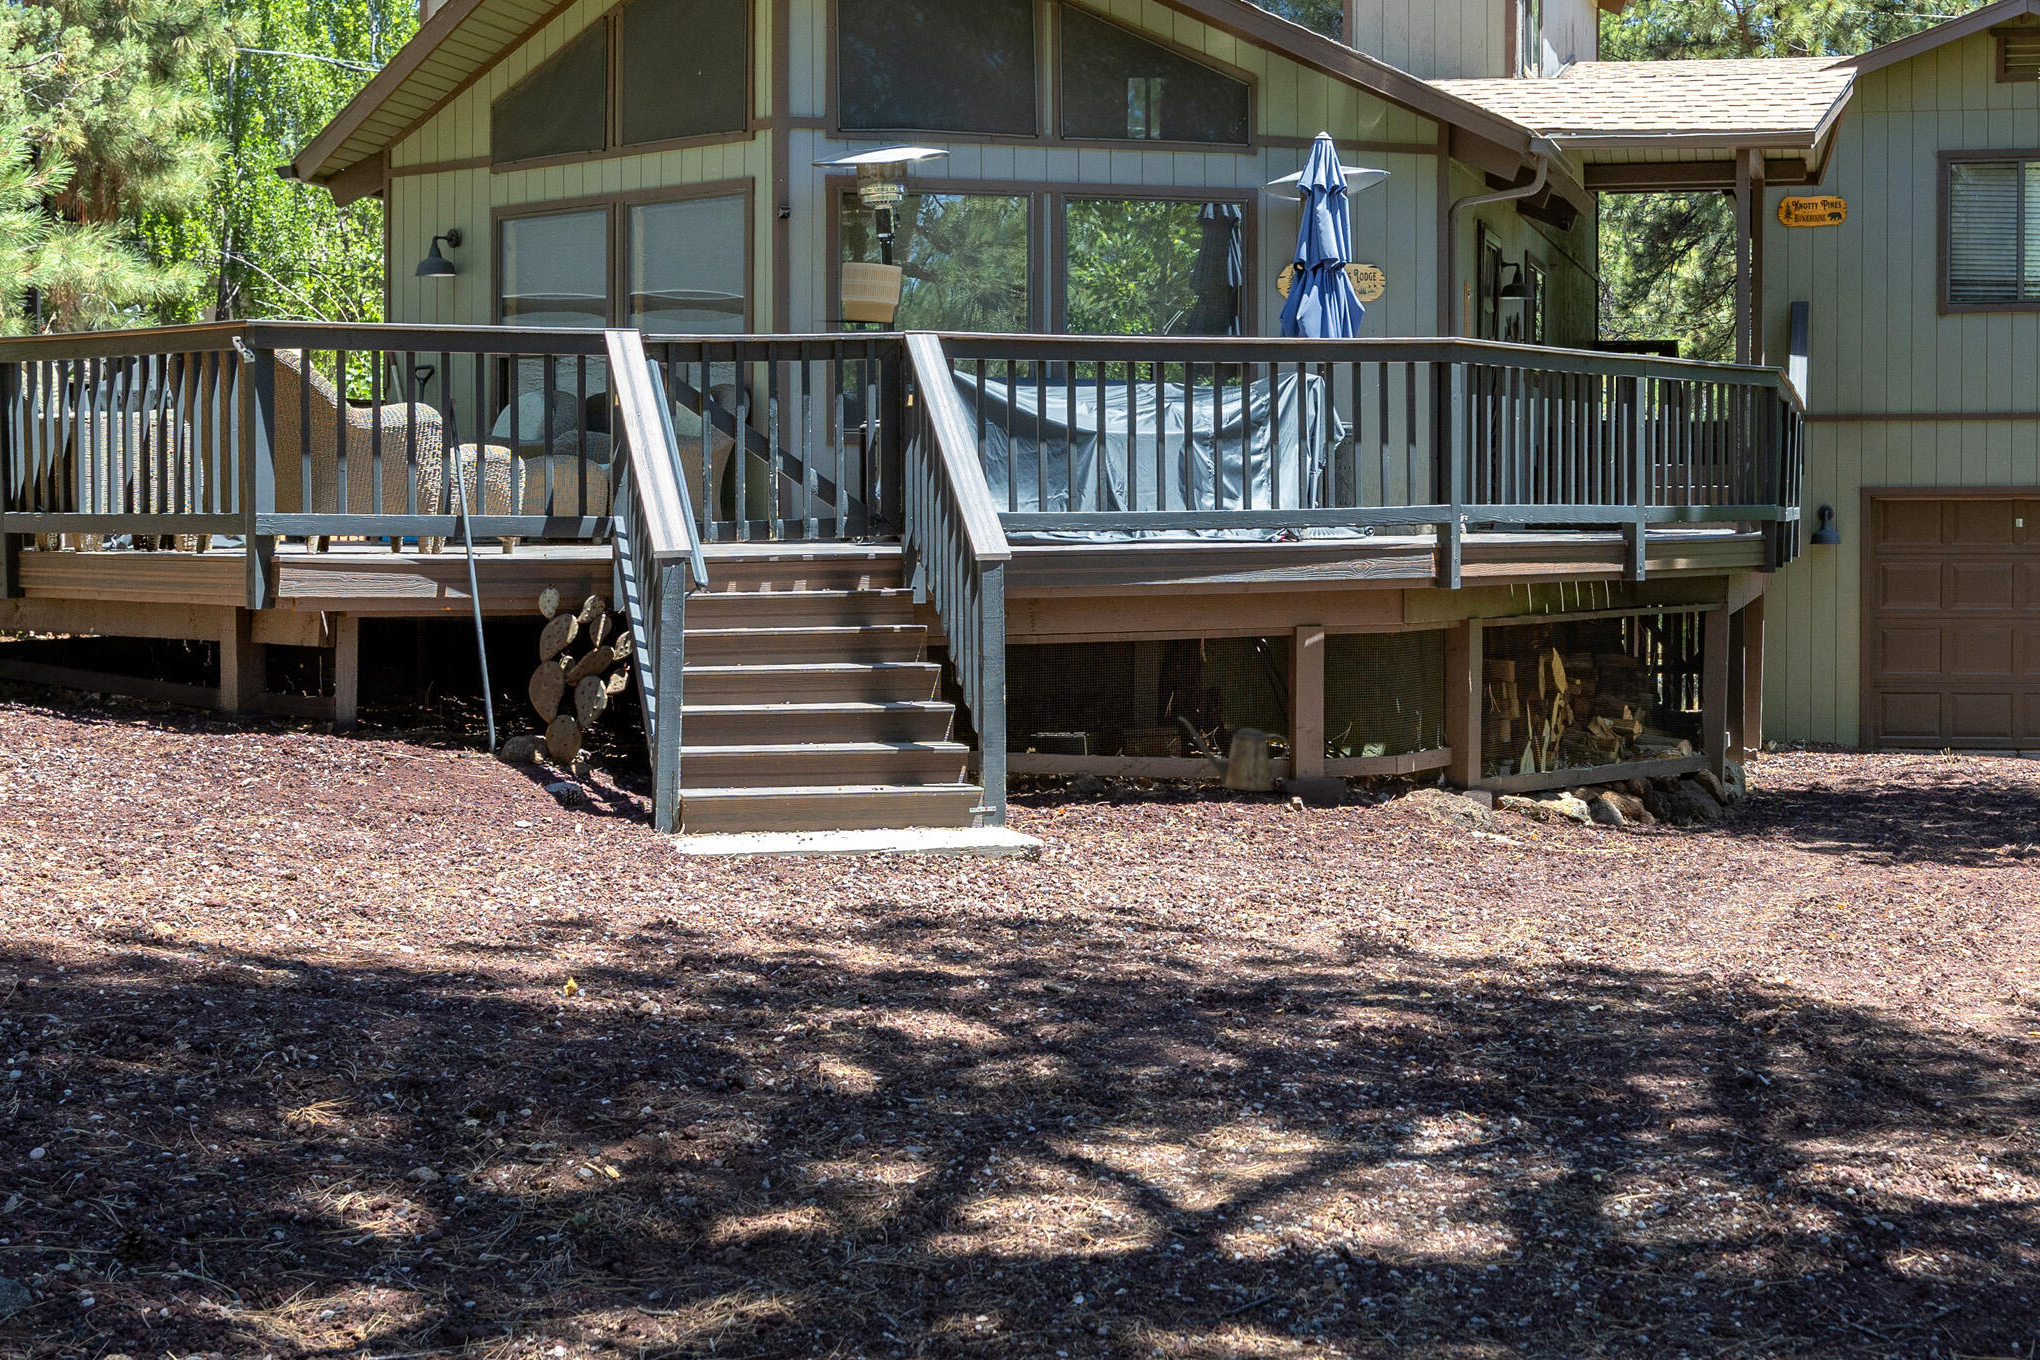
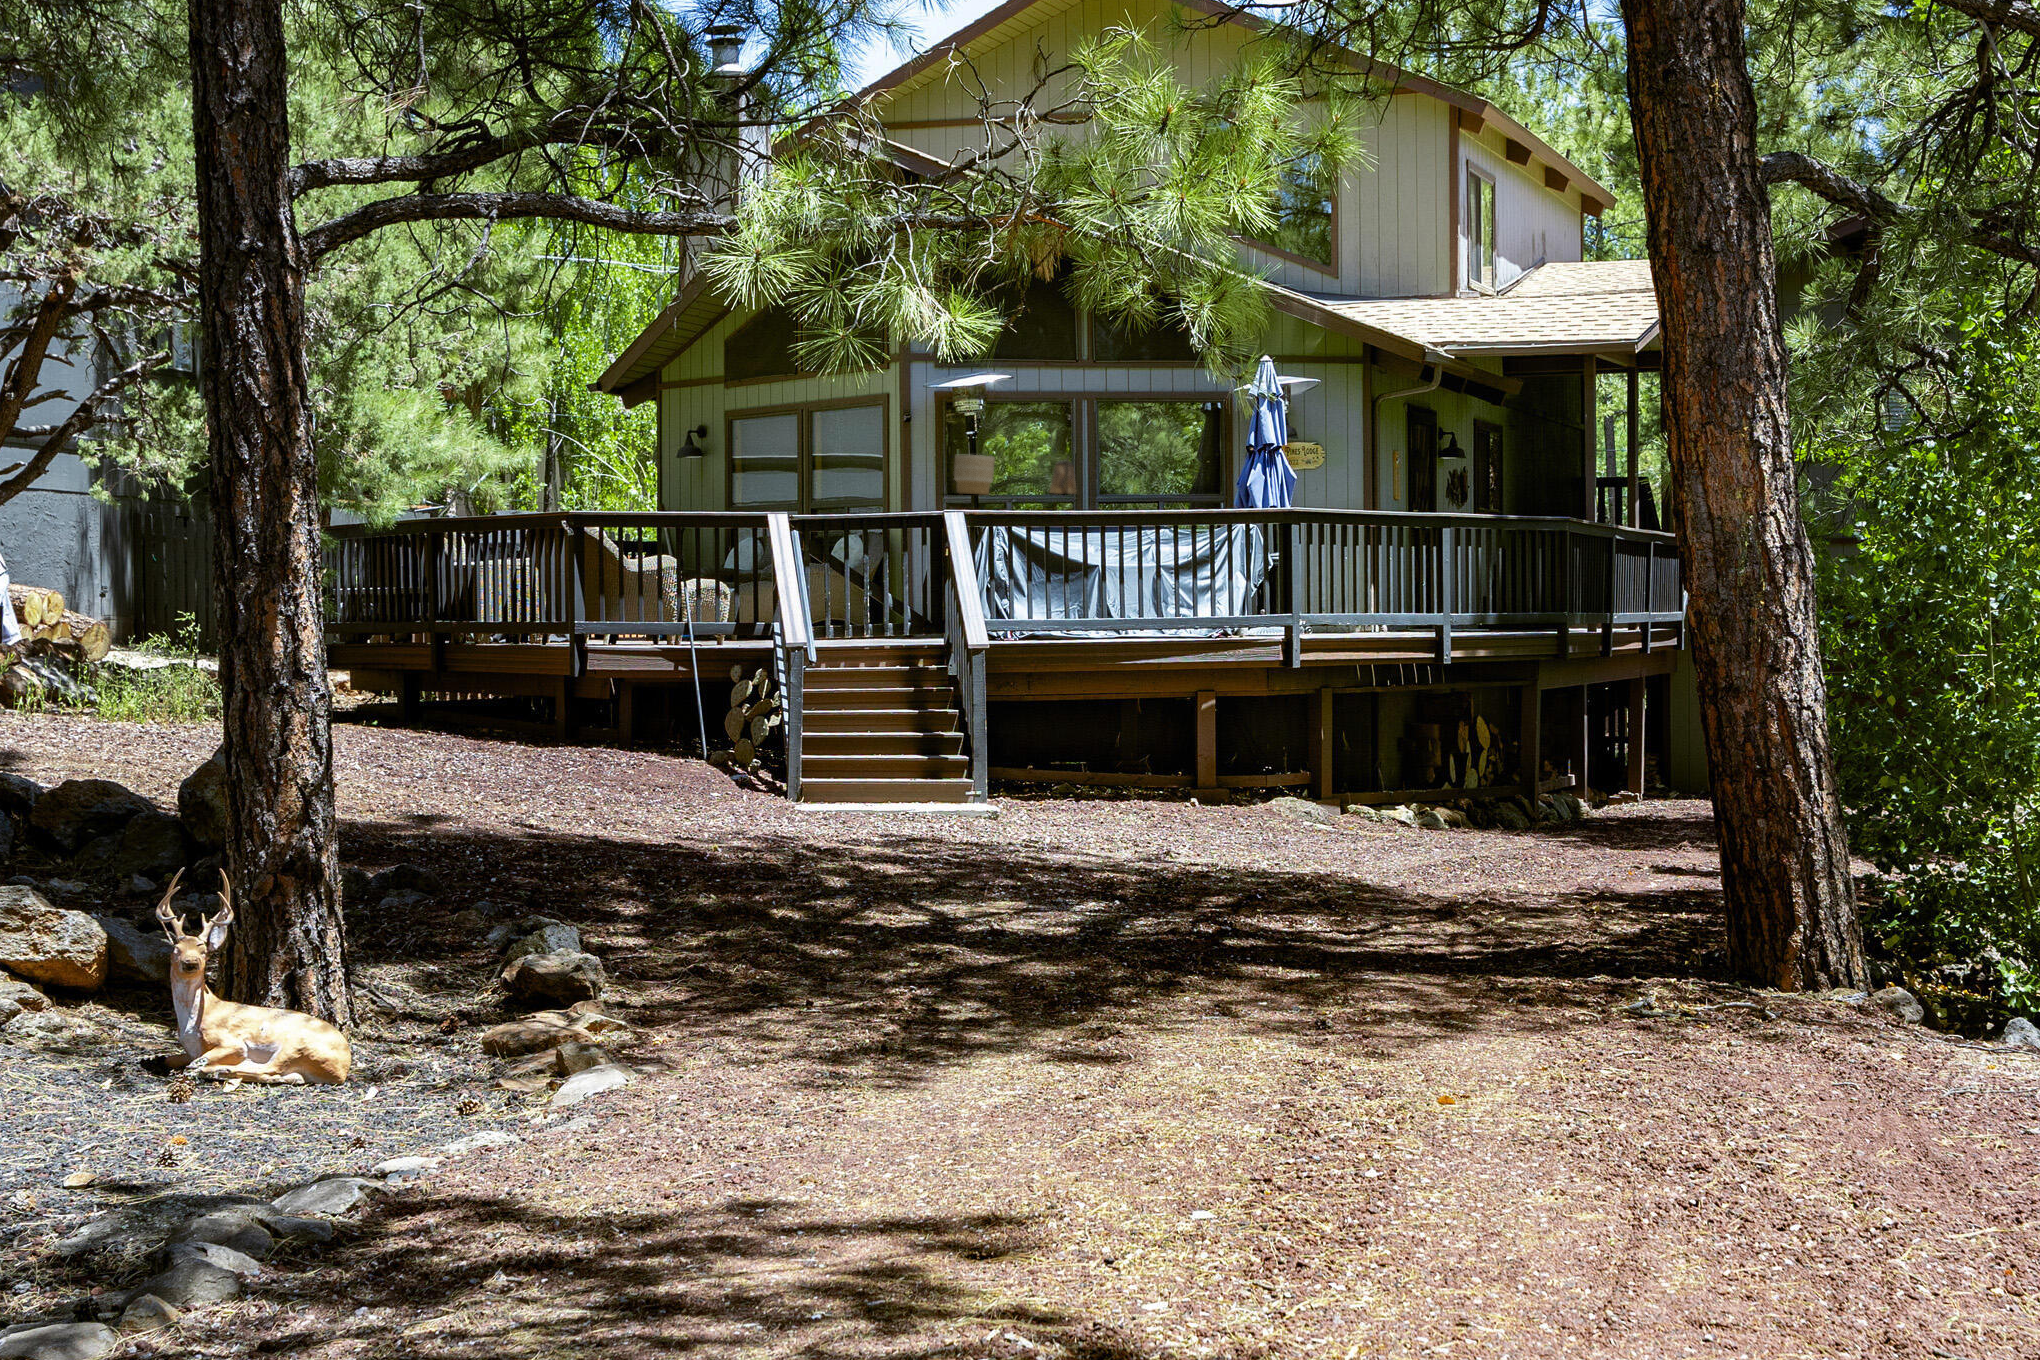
watering can: present [1179,717,1288,791] -> present [1050,456,1077,494]

